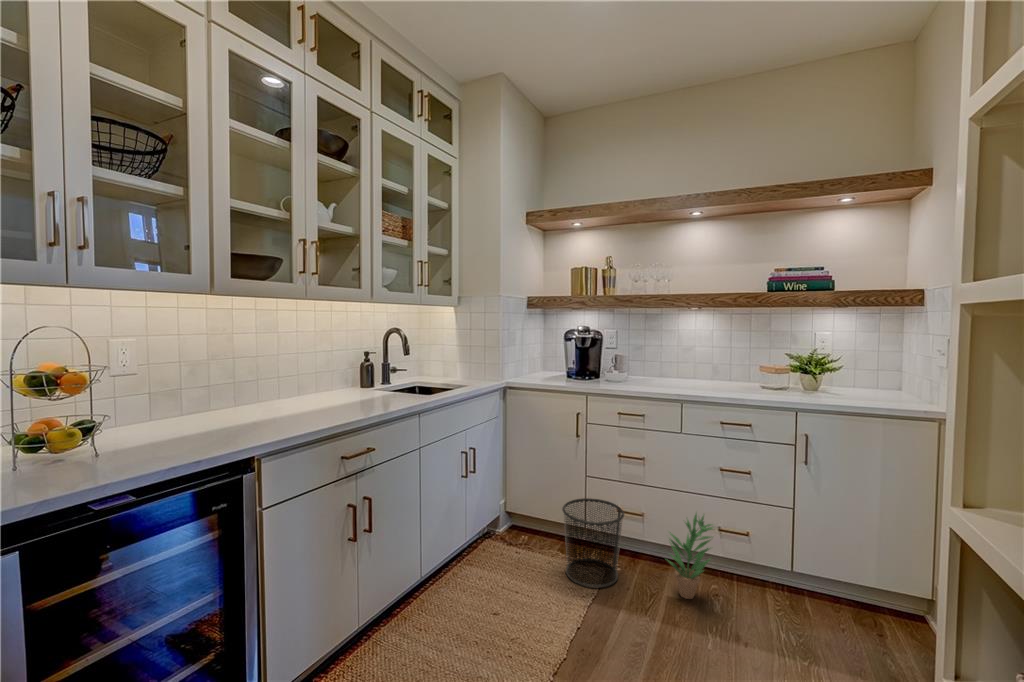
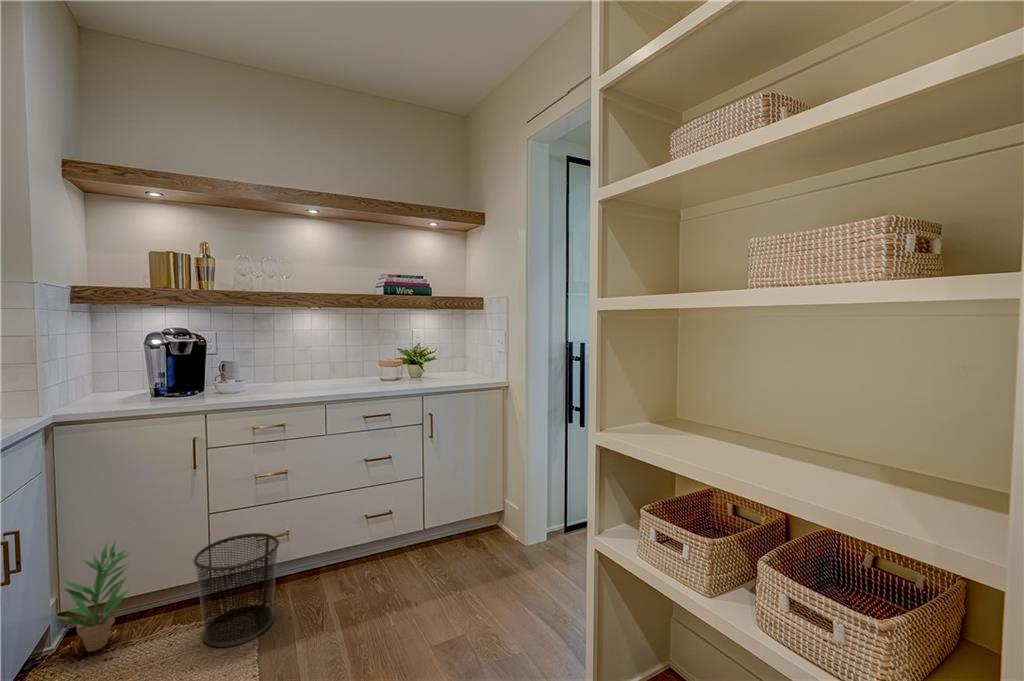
potted plant: present [667,514,713,599] -> present [58,543,129,652]

